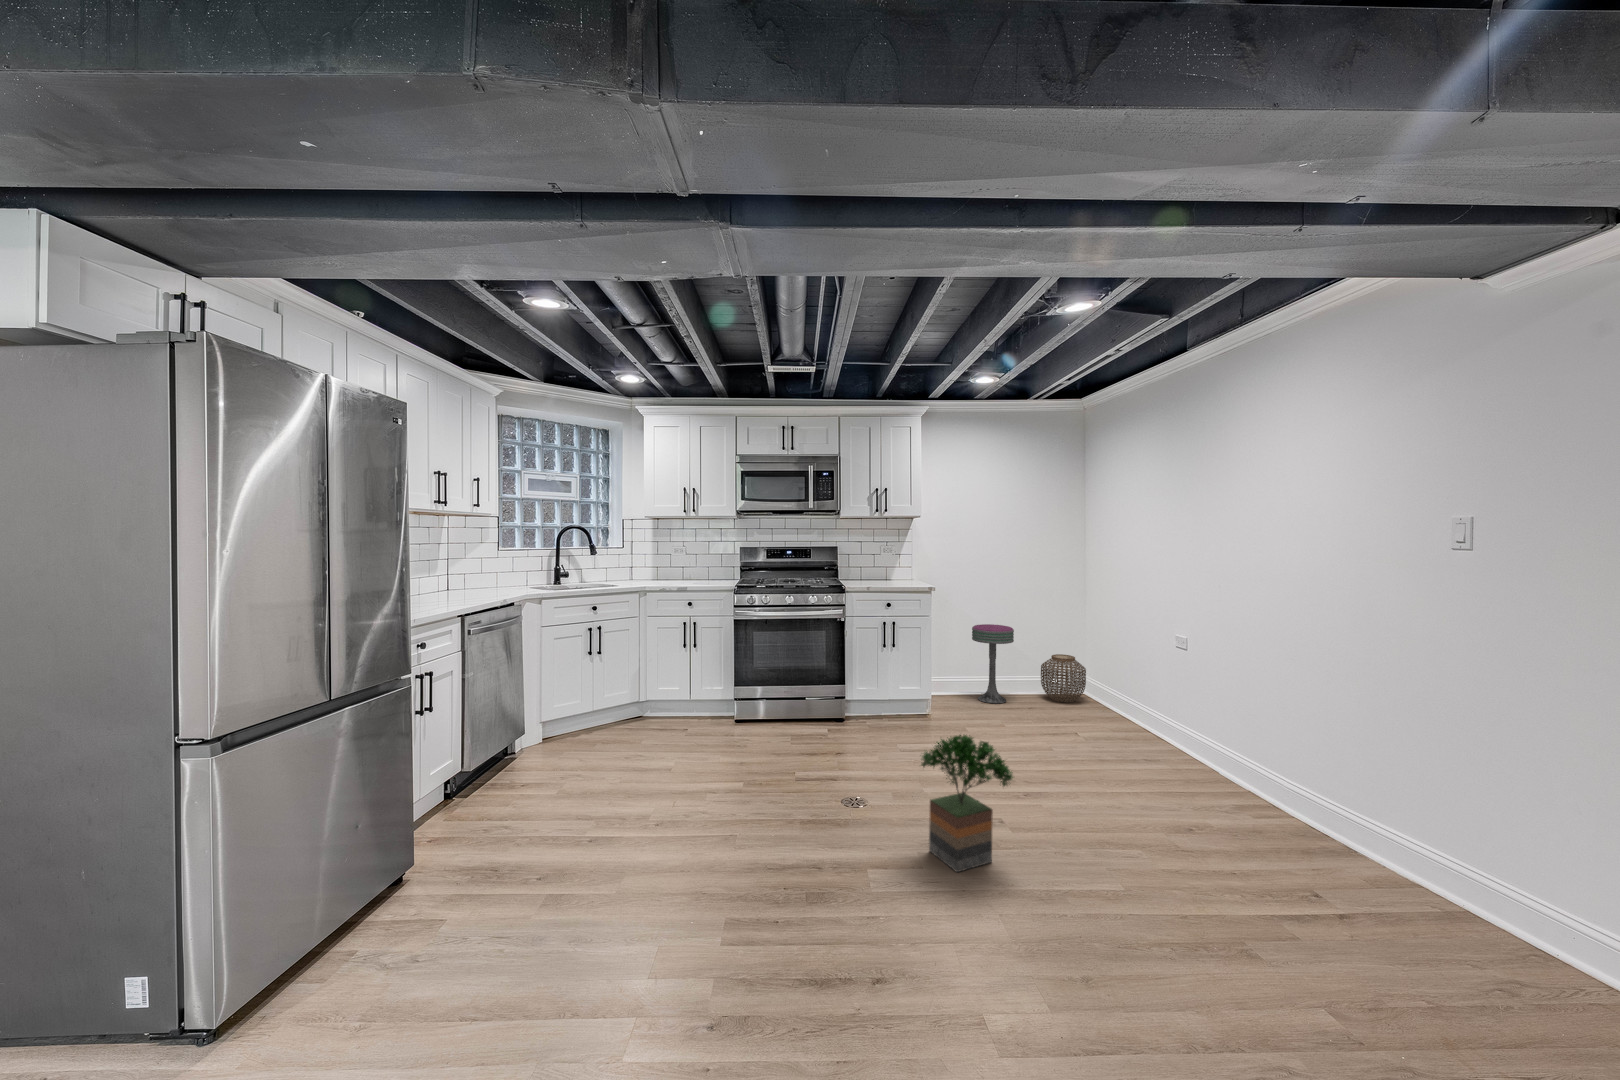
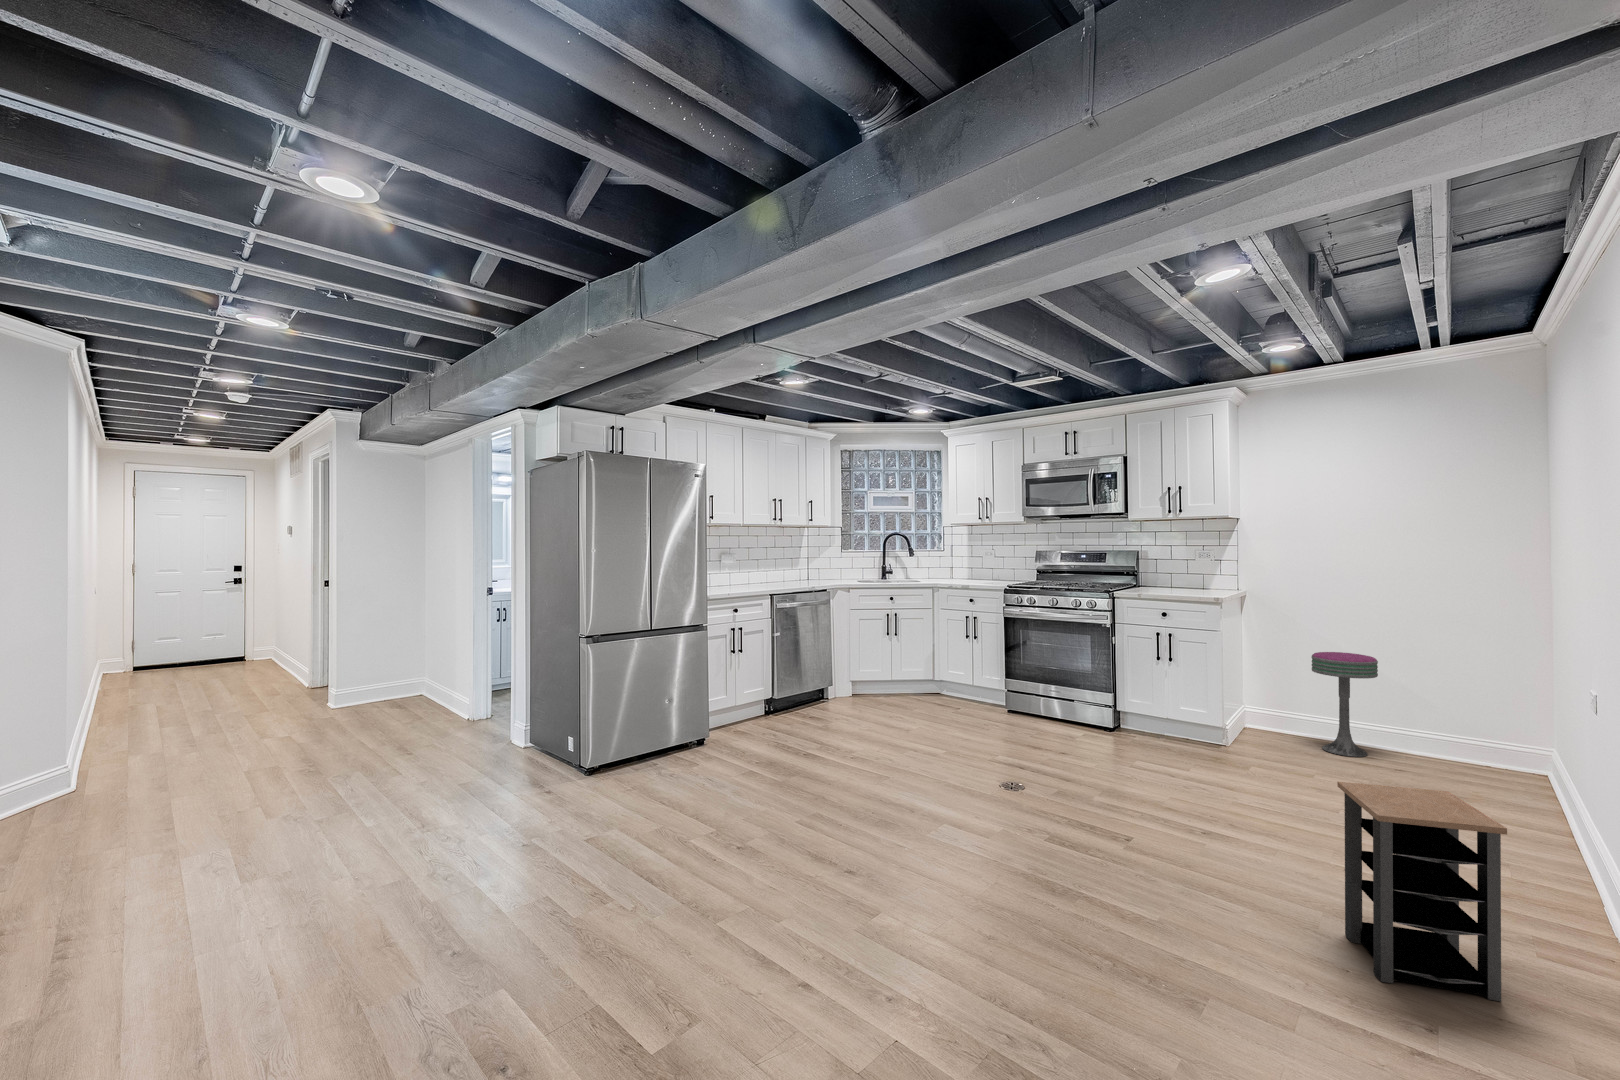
woven basket: present [1041,654,1086,702] -> none [1434,707,1519,779]
side table: none [1242,729,1368,895] -> present [1337,782,1507,1001]
potted tree: present [921,735,1013,872] -> none [988,716,1065,837]

